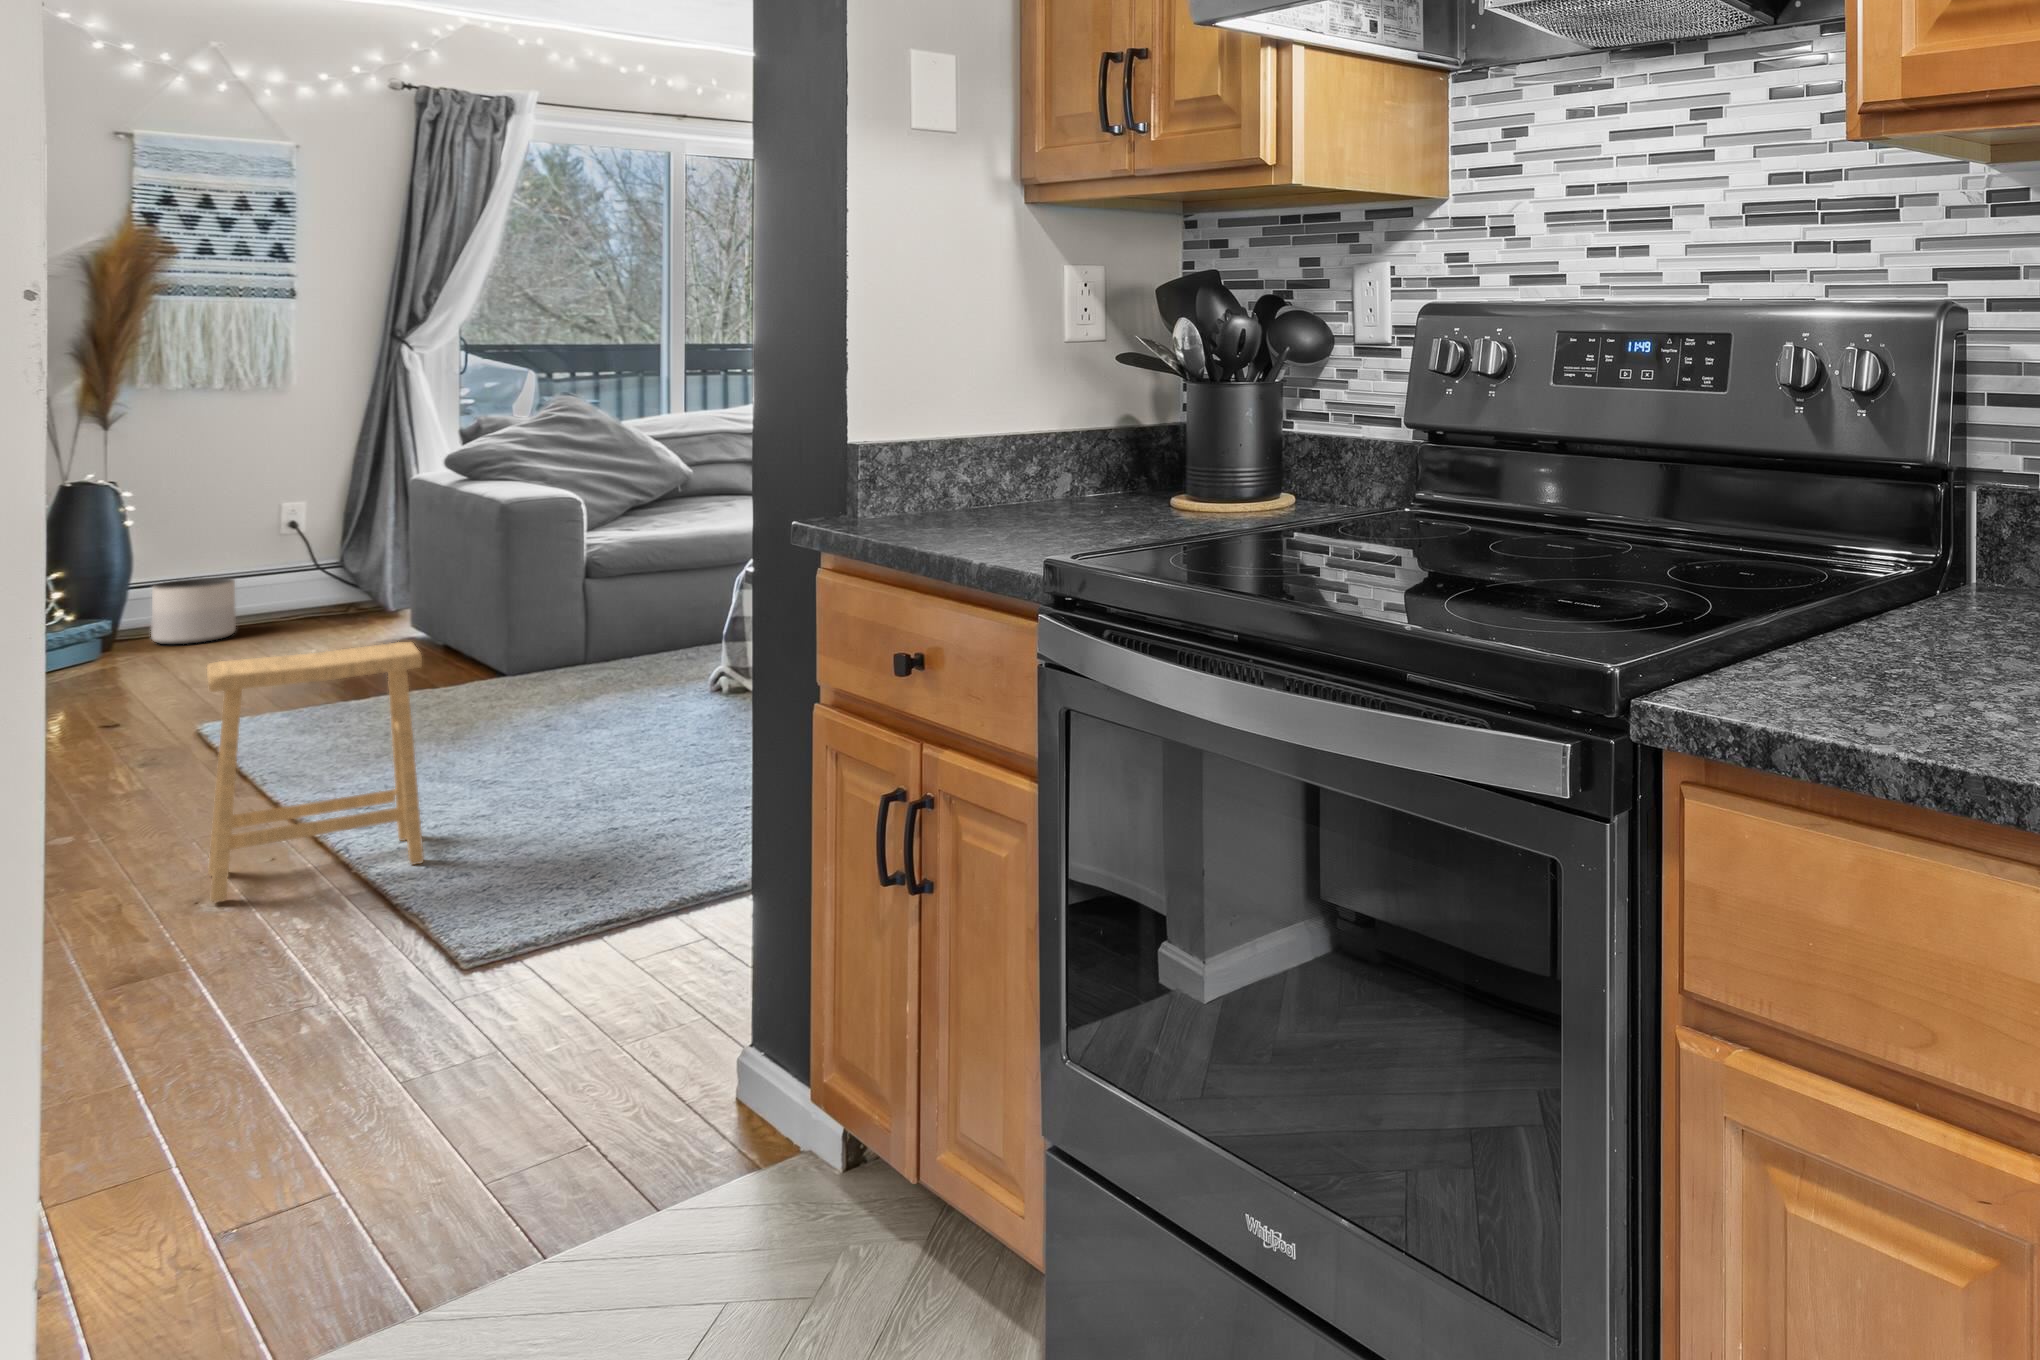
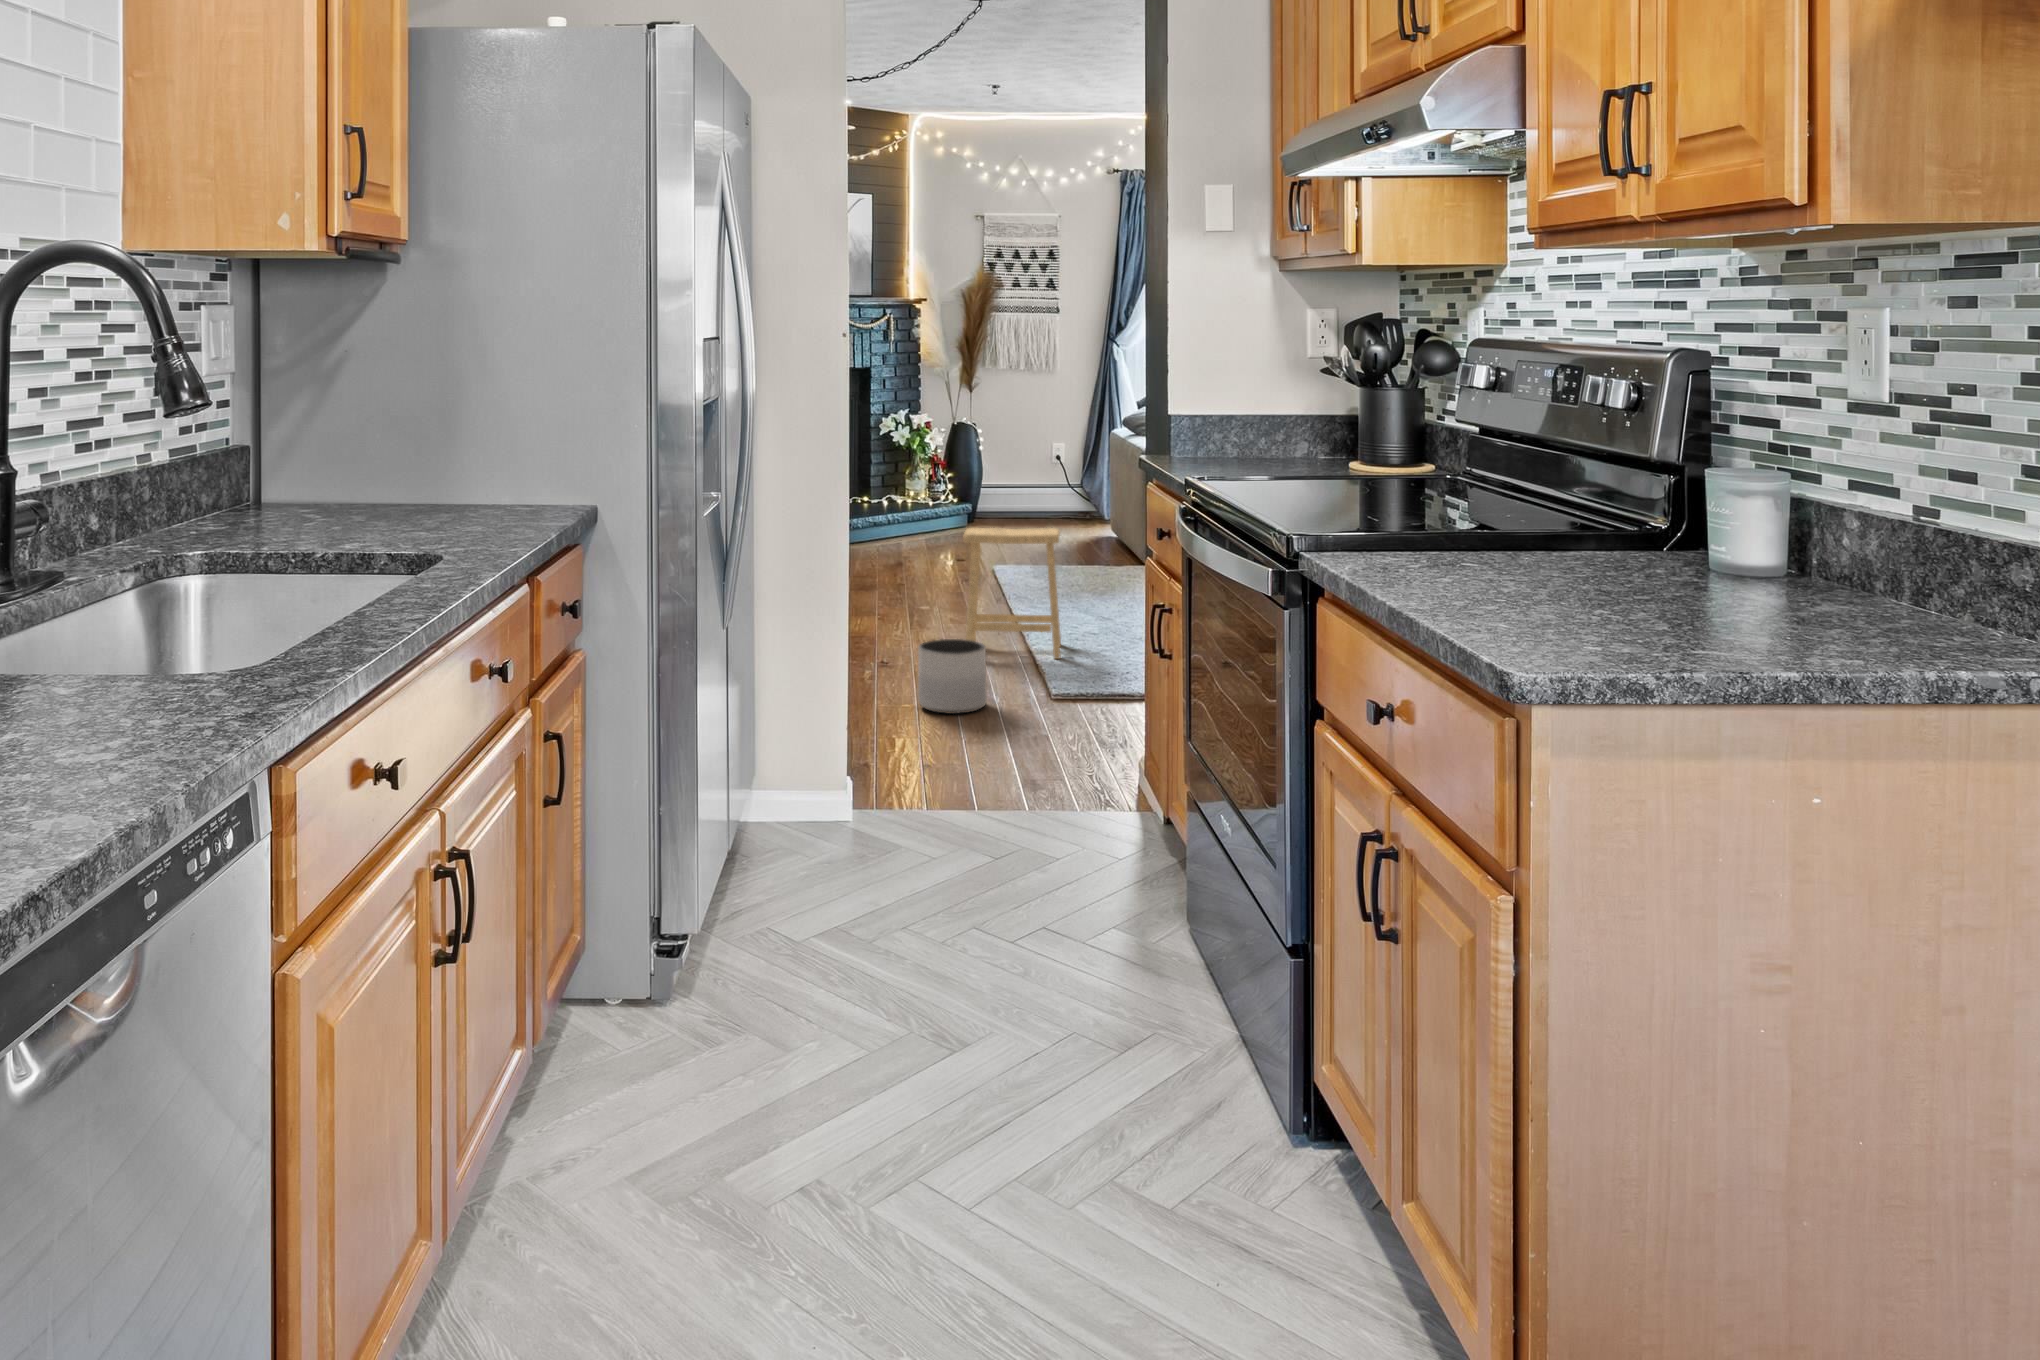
planter: present [151,578,236,644] -> present [918,639,987,714]

